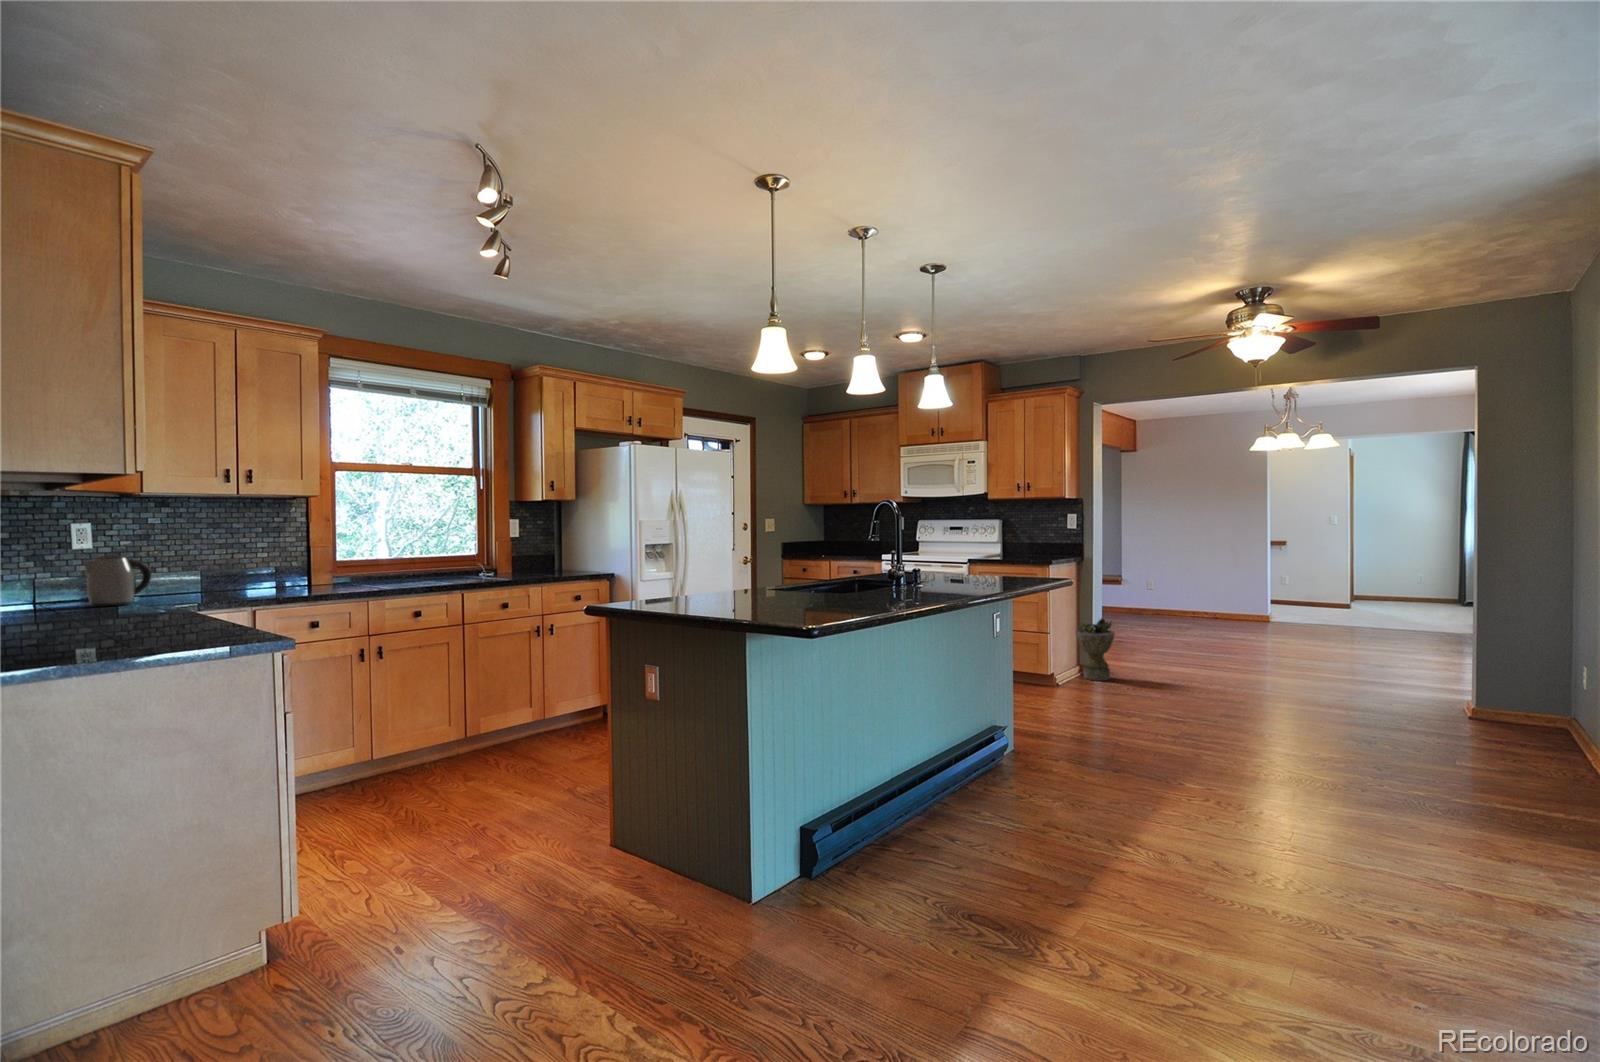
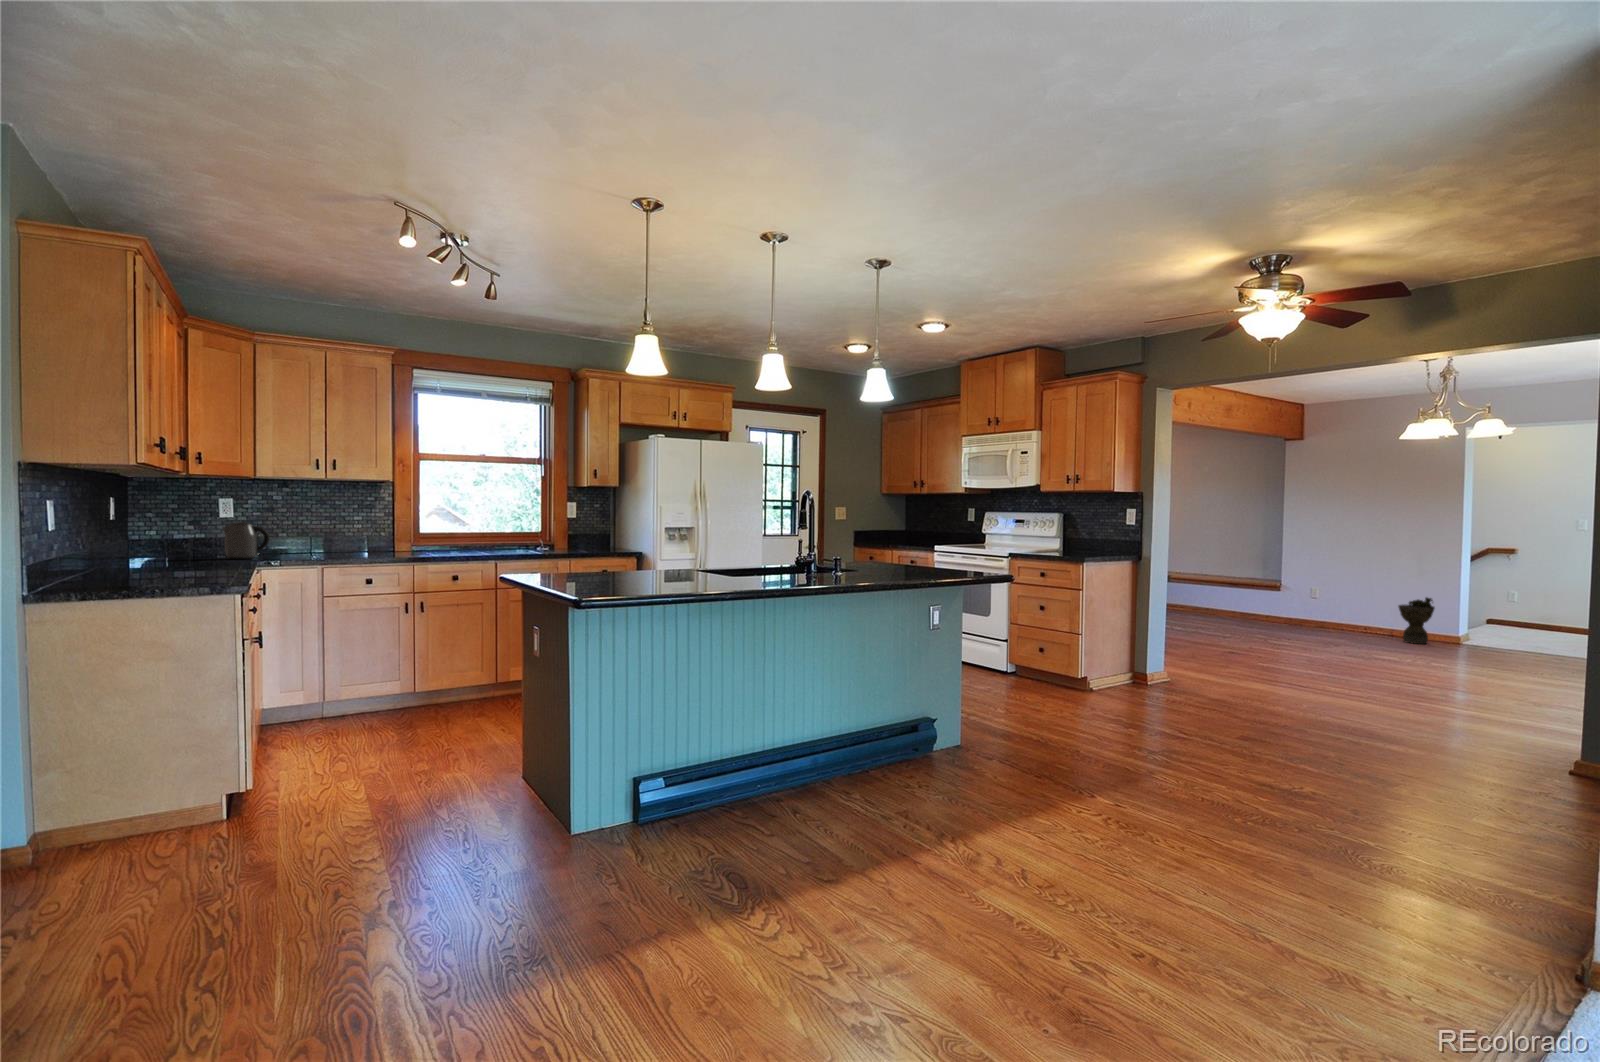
planter: present [1076,619,1115,681] -> present [1398,597,1435,644]

